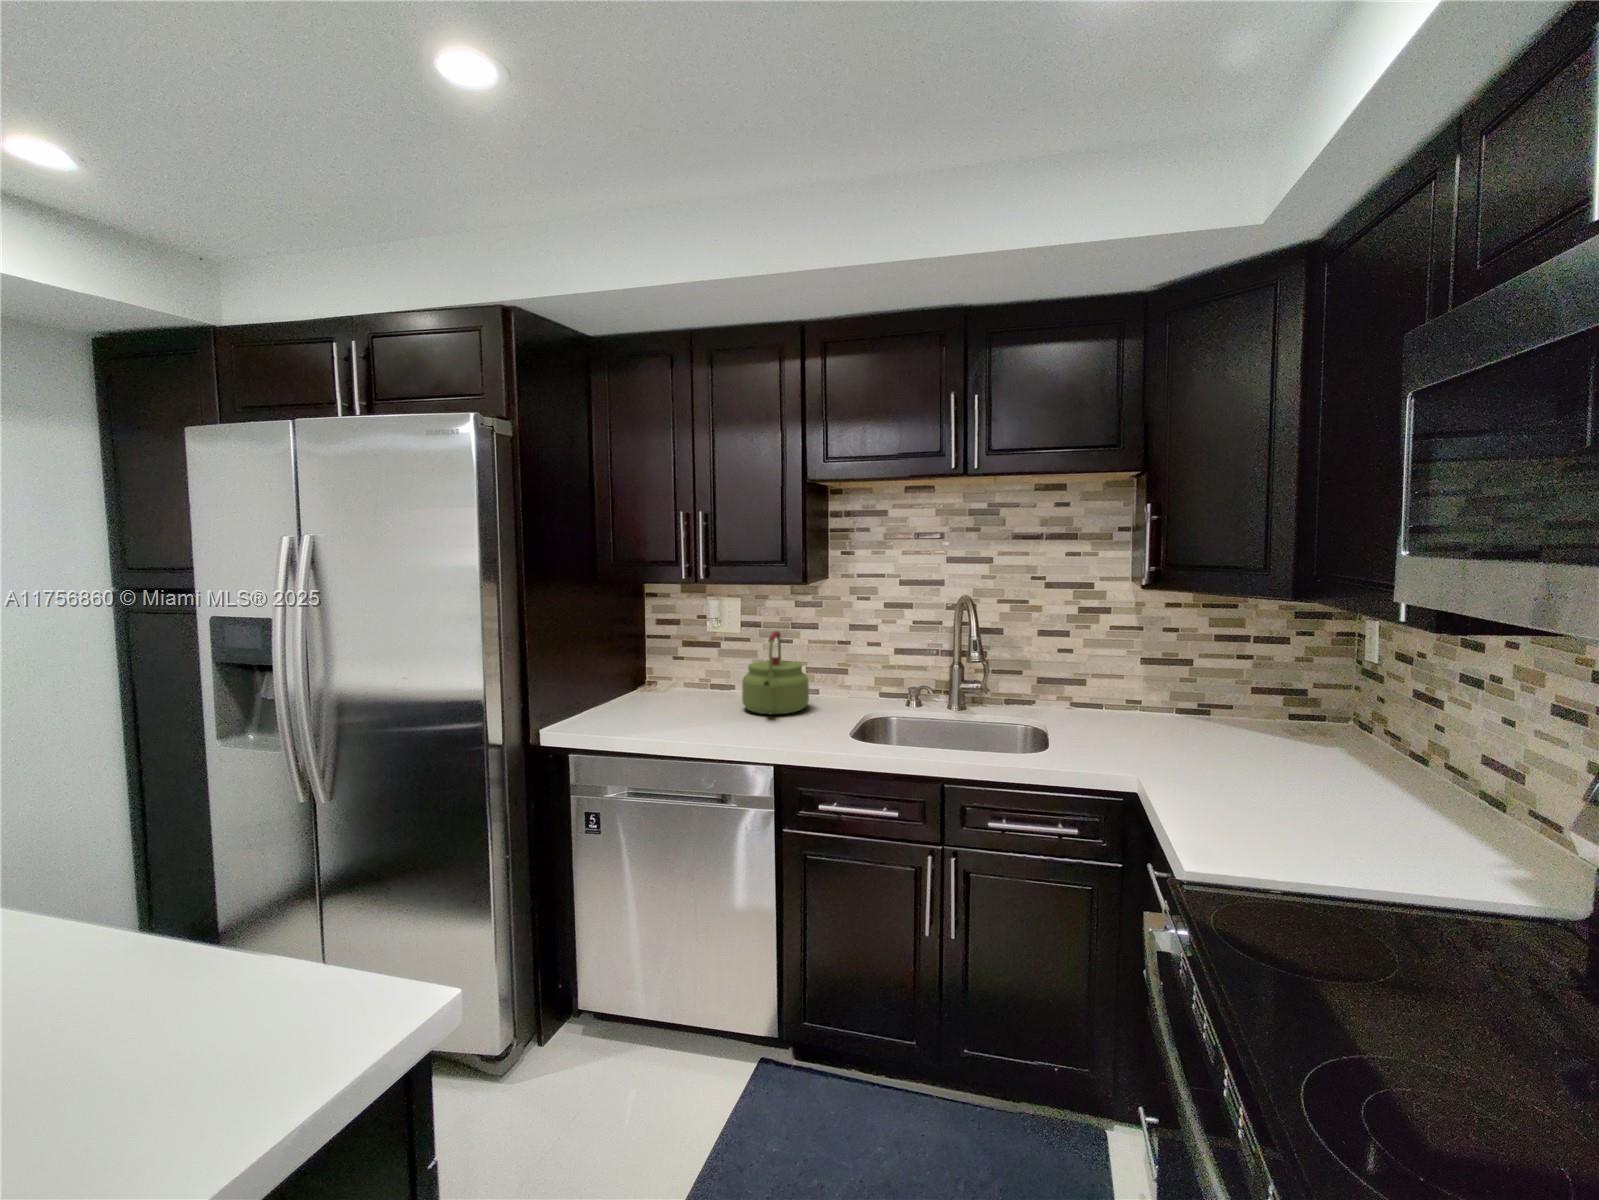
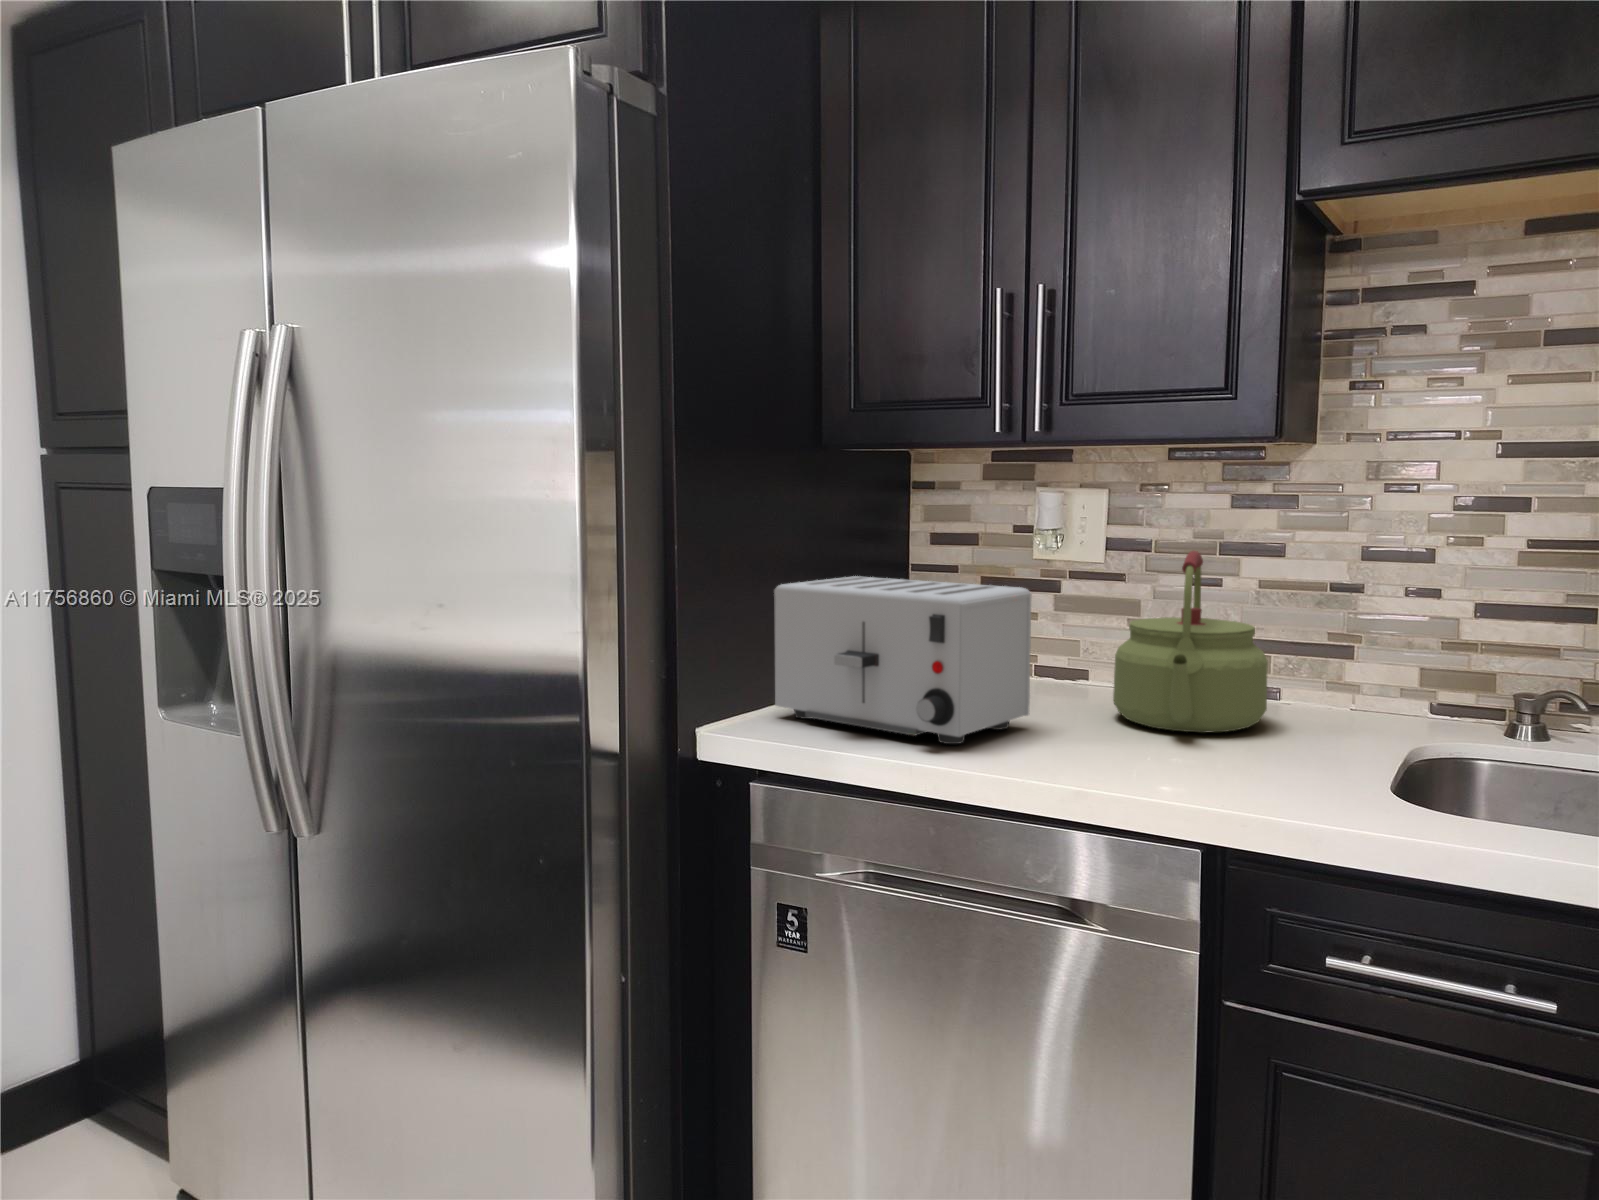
toaster: none [577,648,703,729] -> present [774,576,1032,744]

